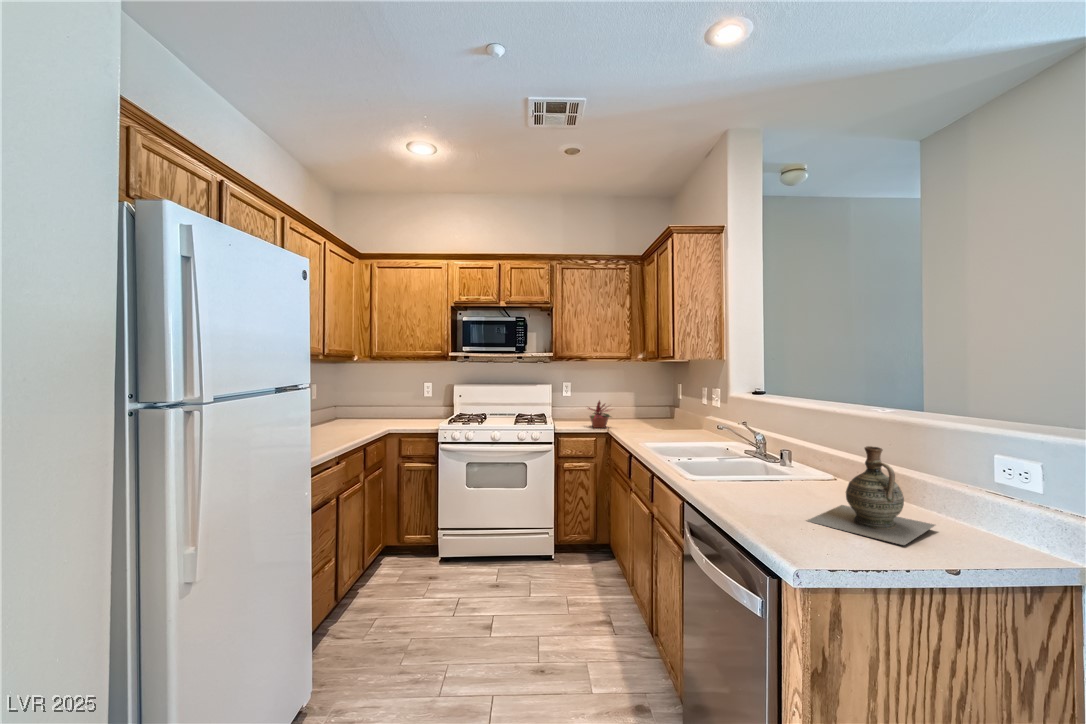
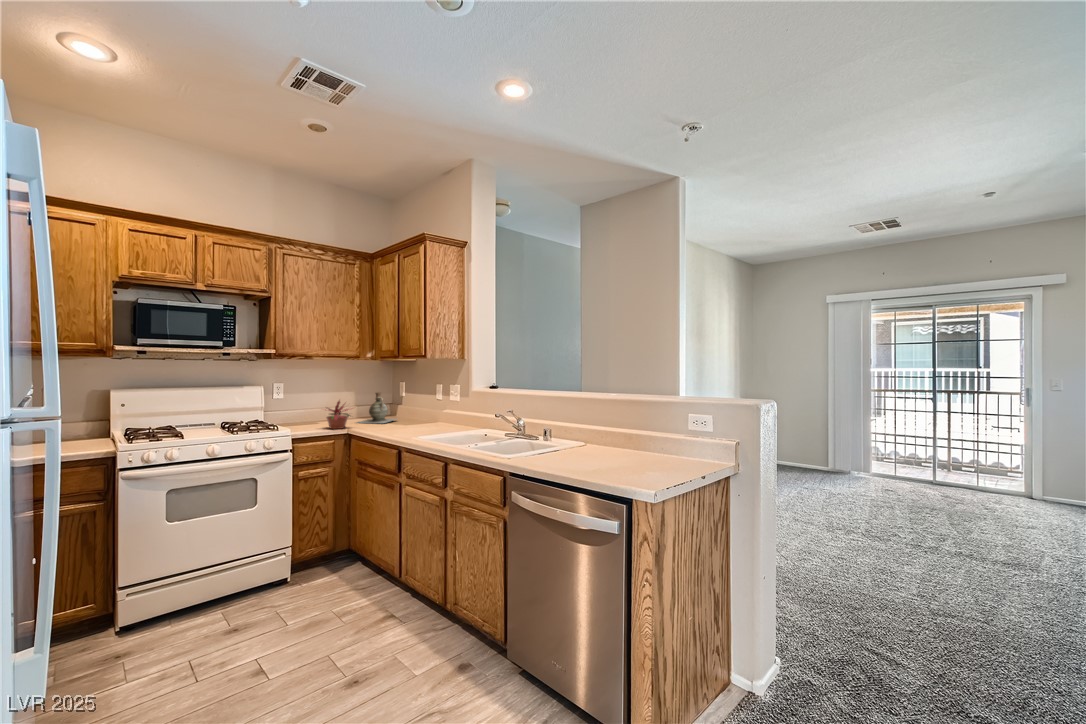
ceramic jug: present [807,446,935,545] -> present [357,392,397,423]

